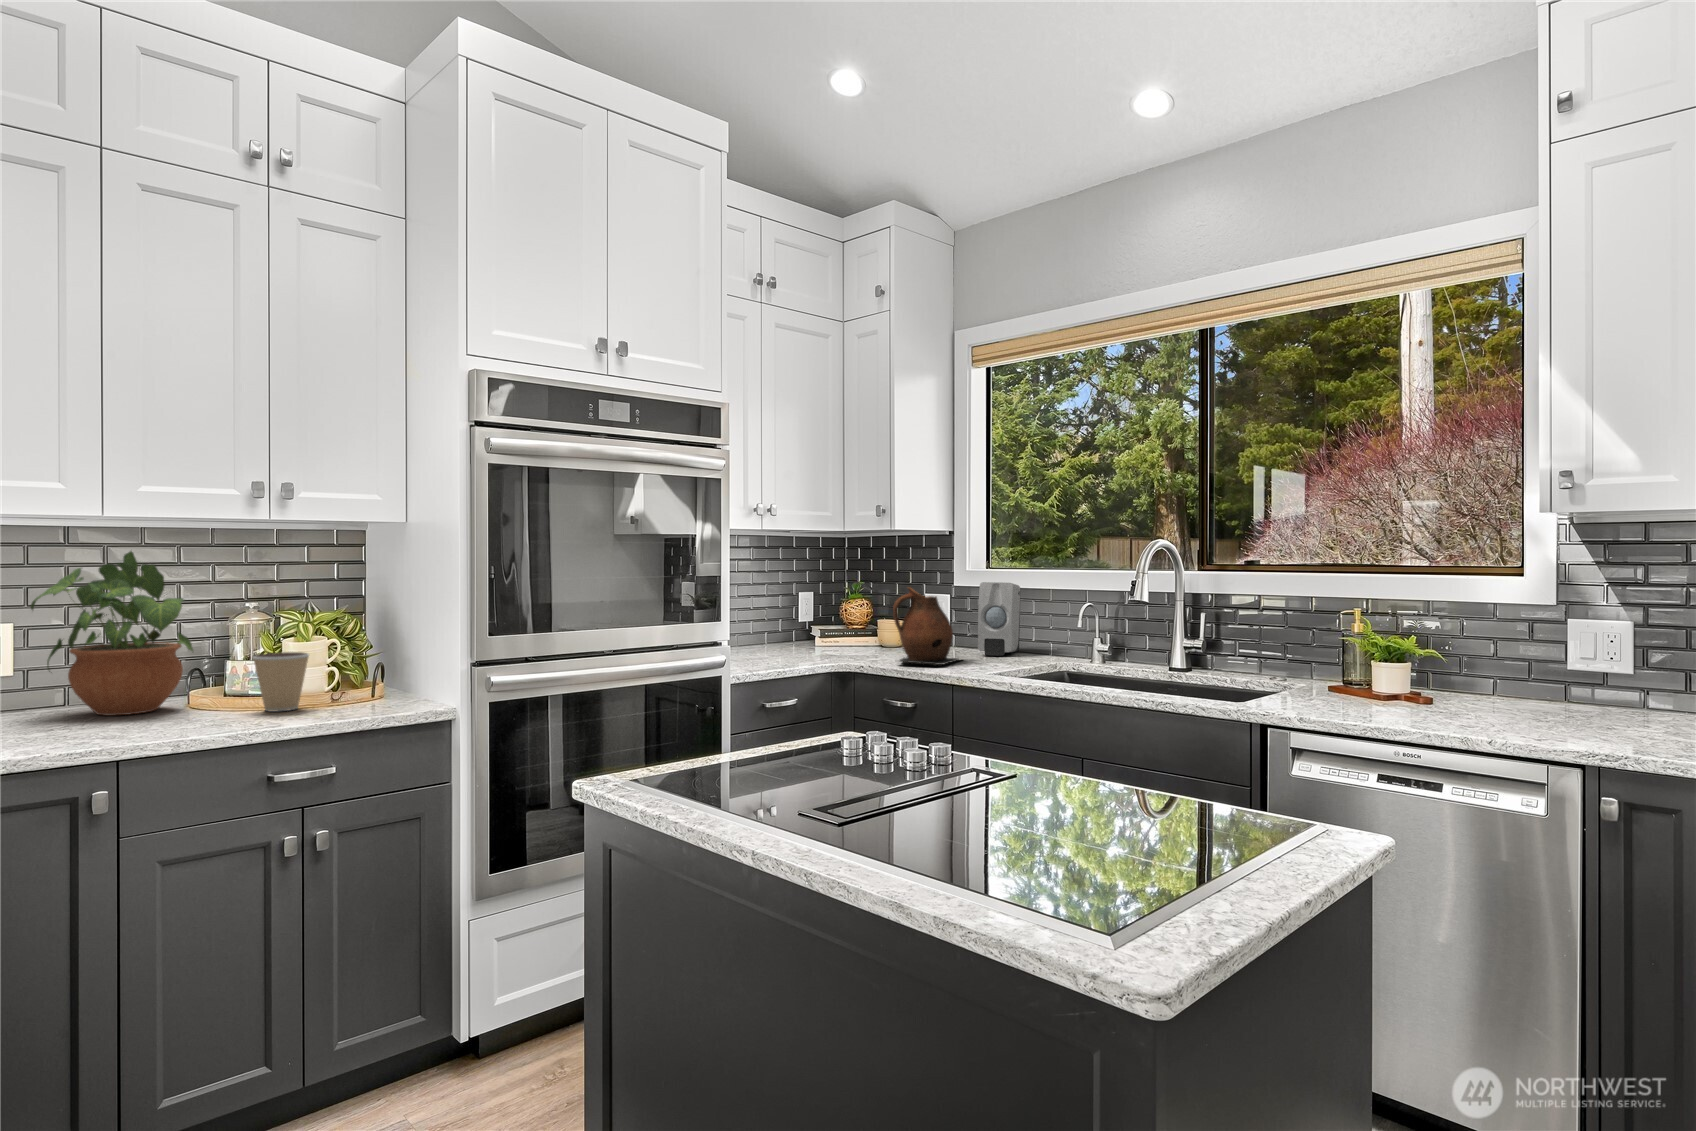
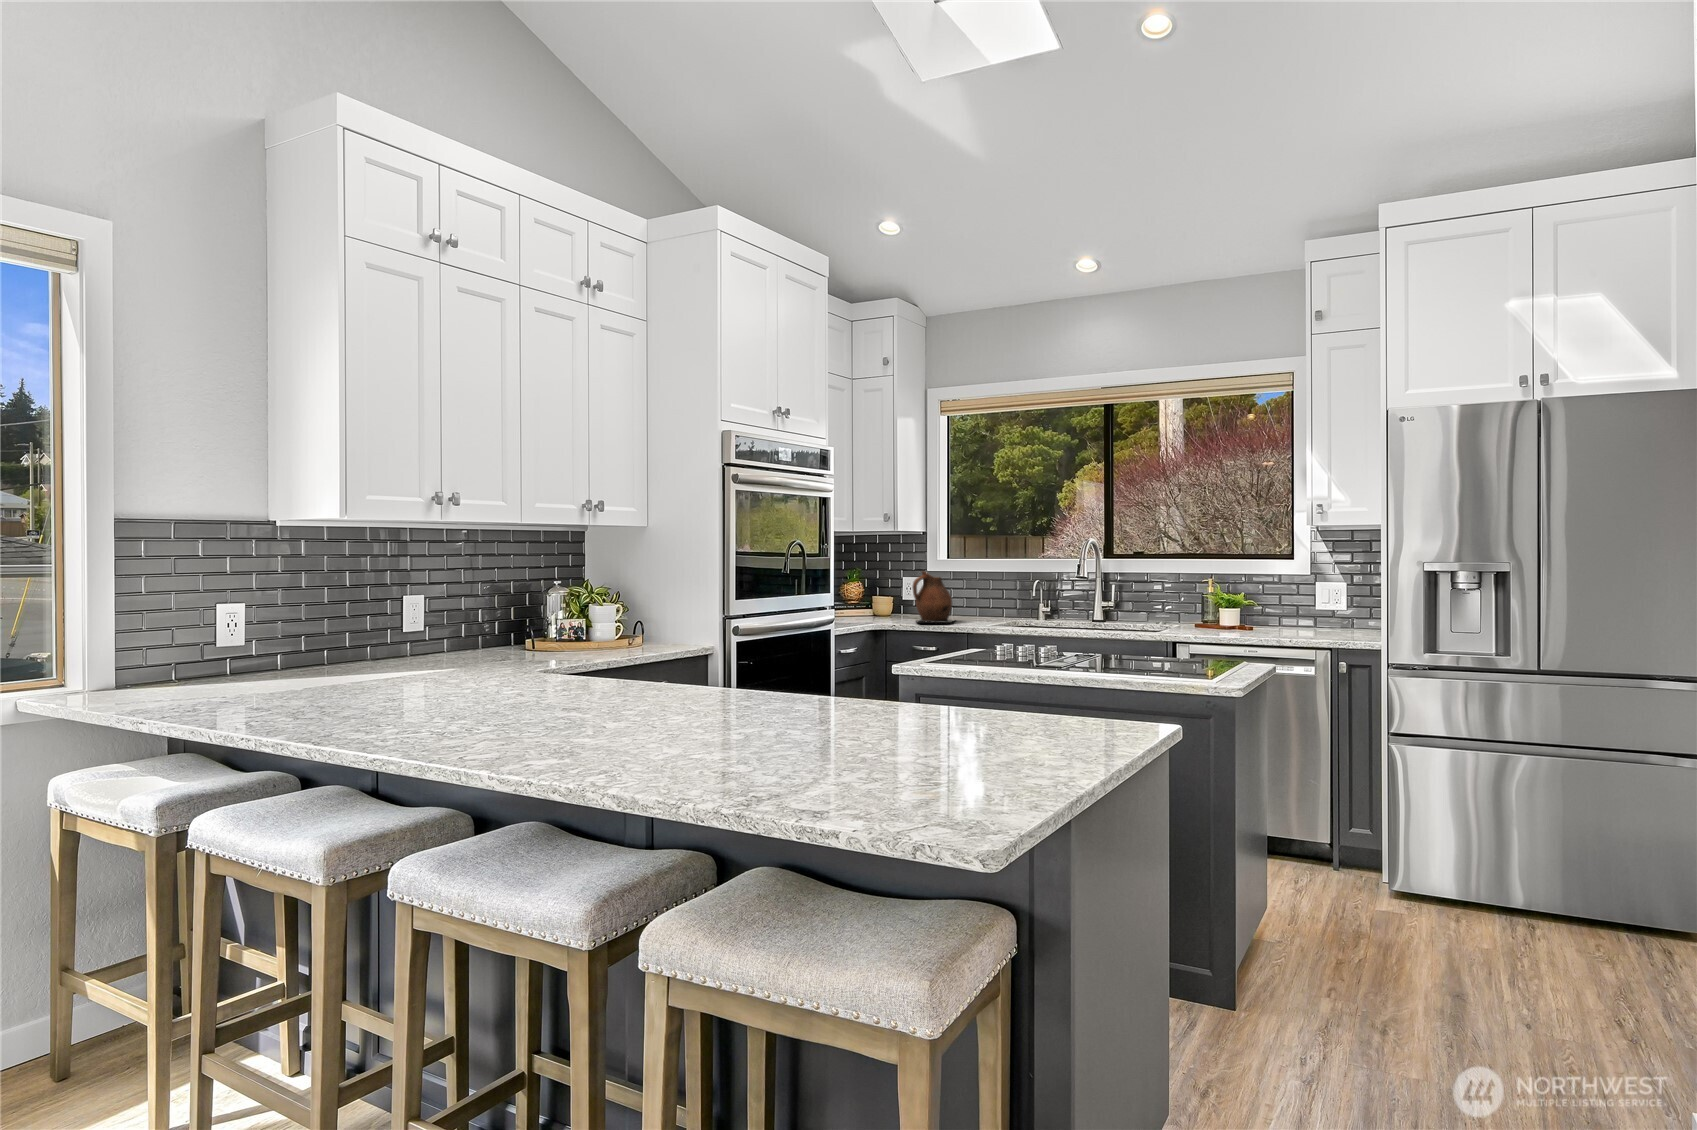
potted plant: present [31,551,193,715] -> none [479,550,577,656]
soap dispenser: present [978,582,1021,656] -> none [962,567,985,617]
coffee cup: present [253,652,309,712] -> none [611,615,643,652]

